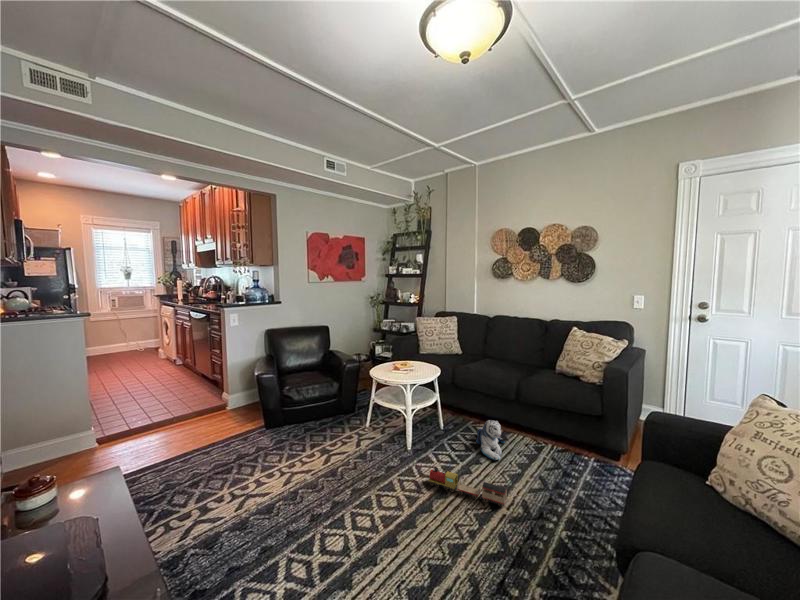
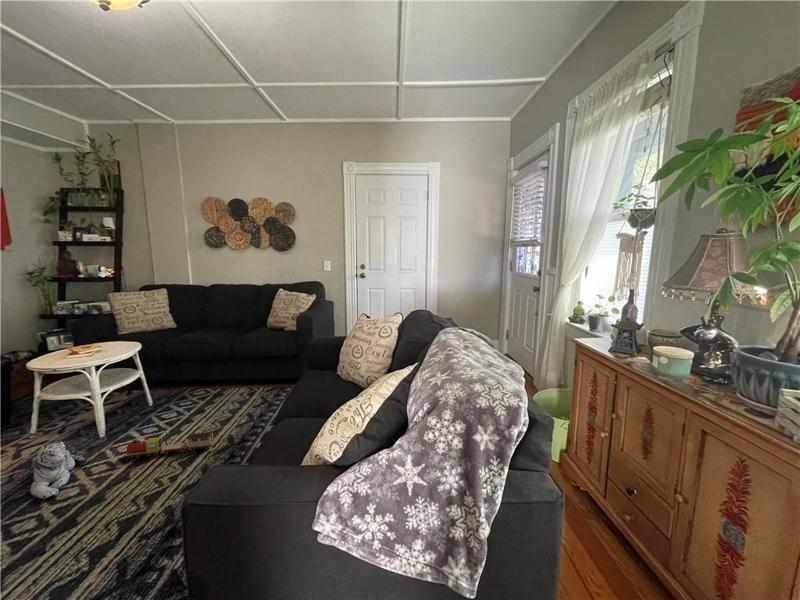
plush toy: present [476,420,505,461] -> present [30,442,87,499]

